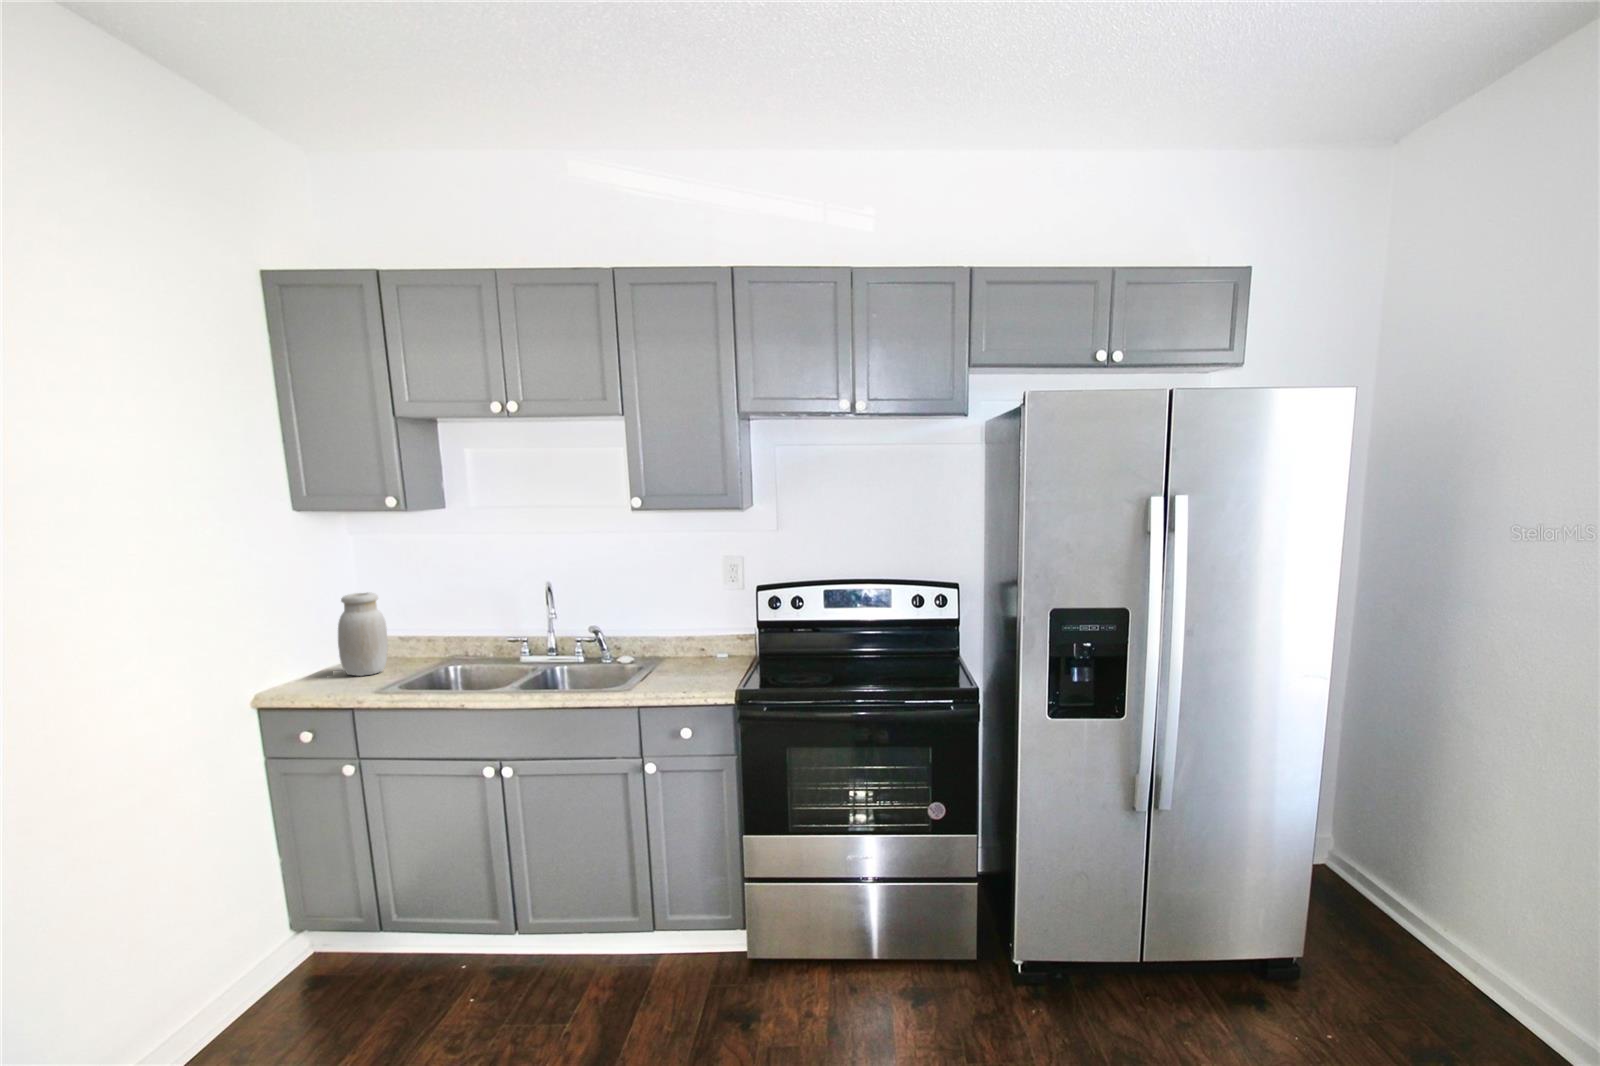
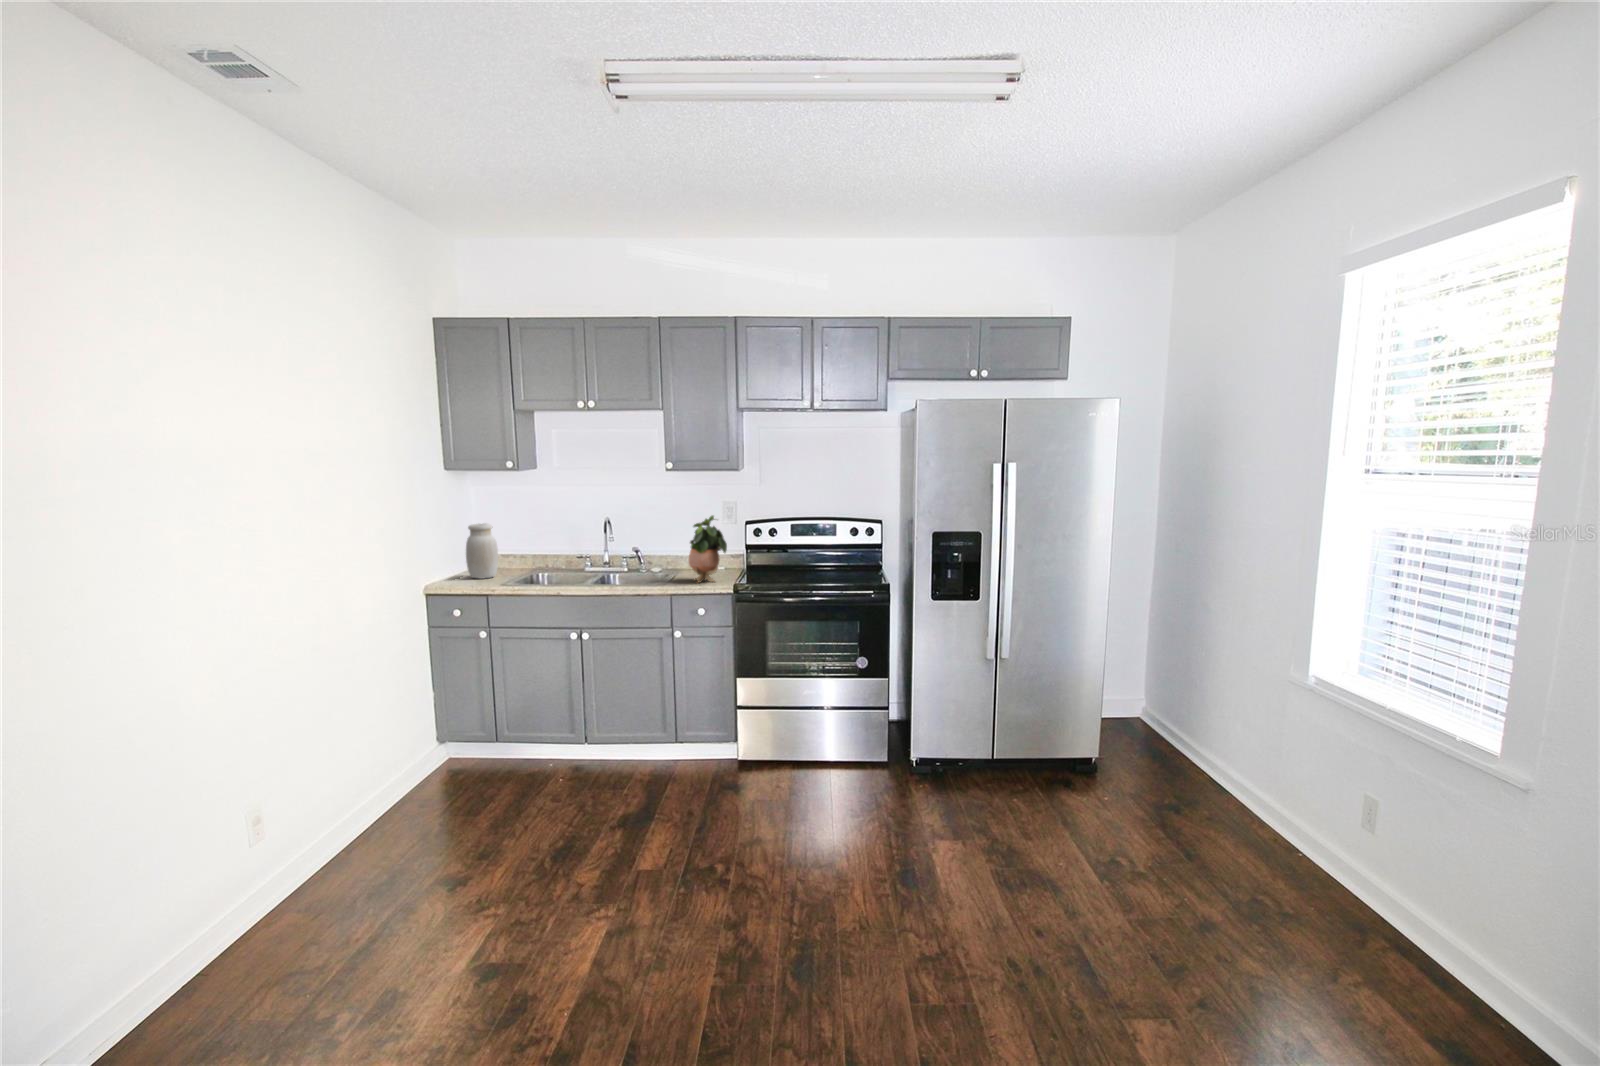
potted plant: none [667,578,725,685] -> present [689,516,727,583]

